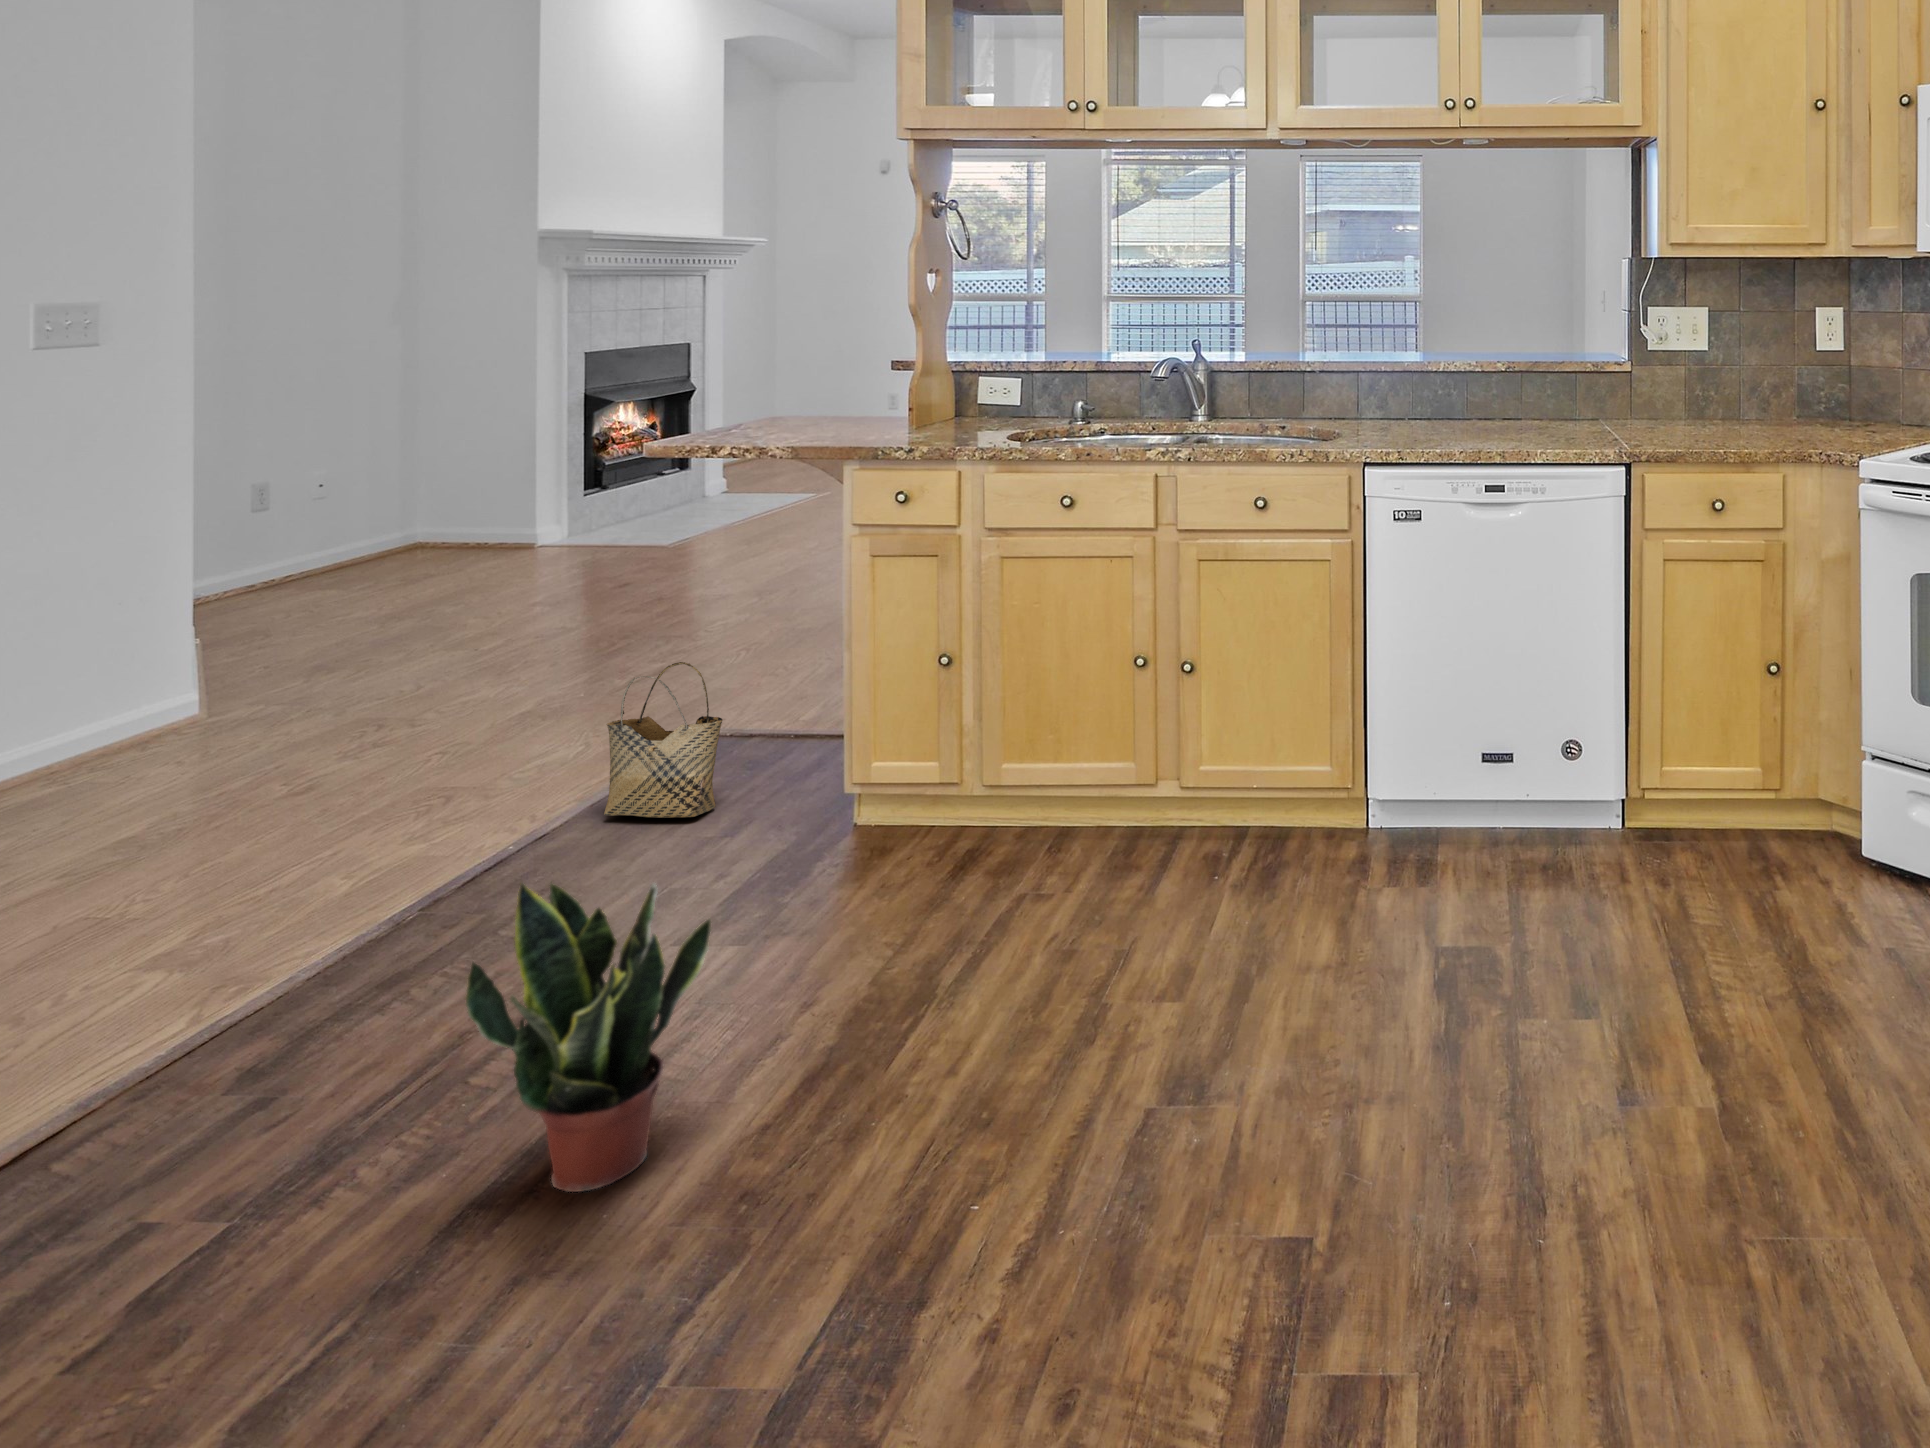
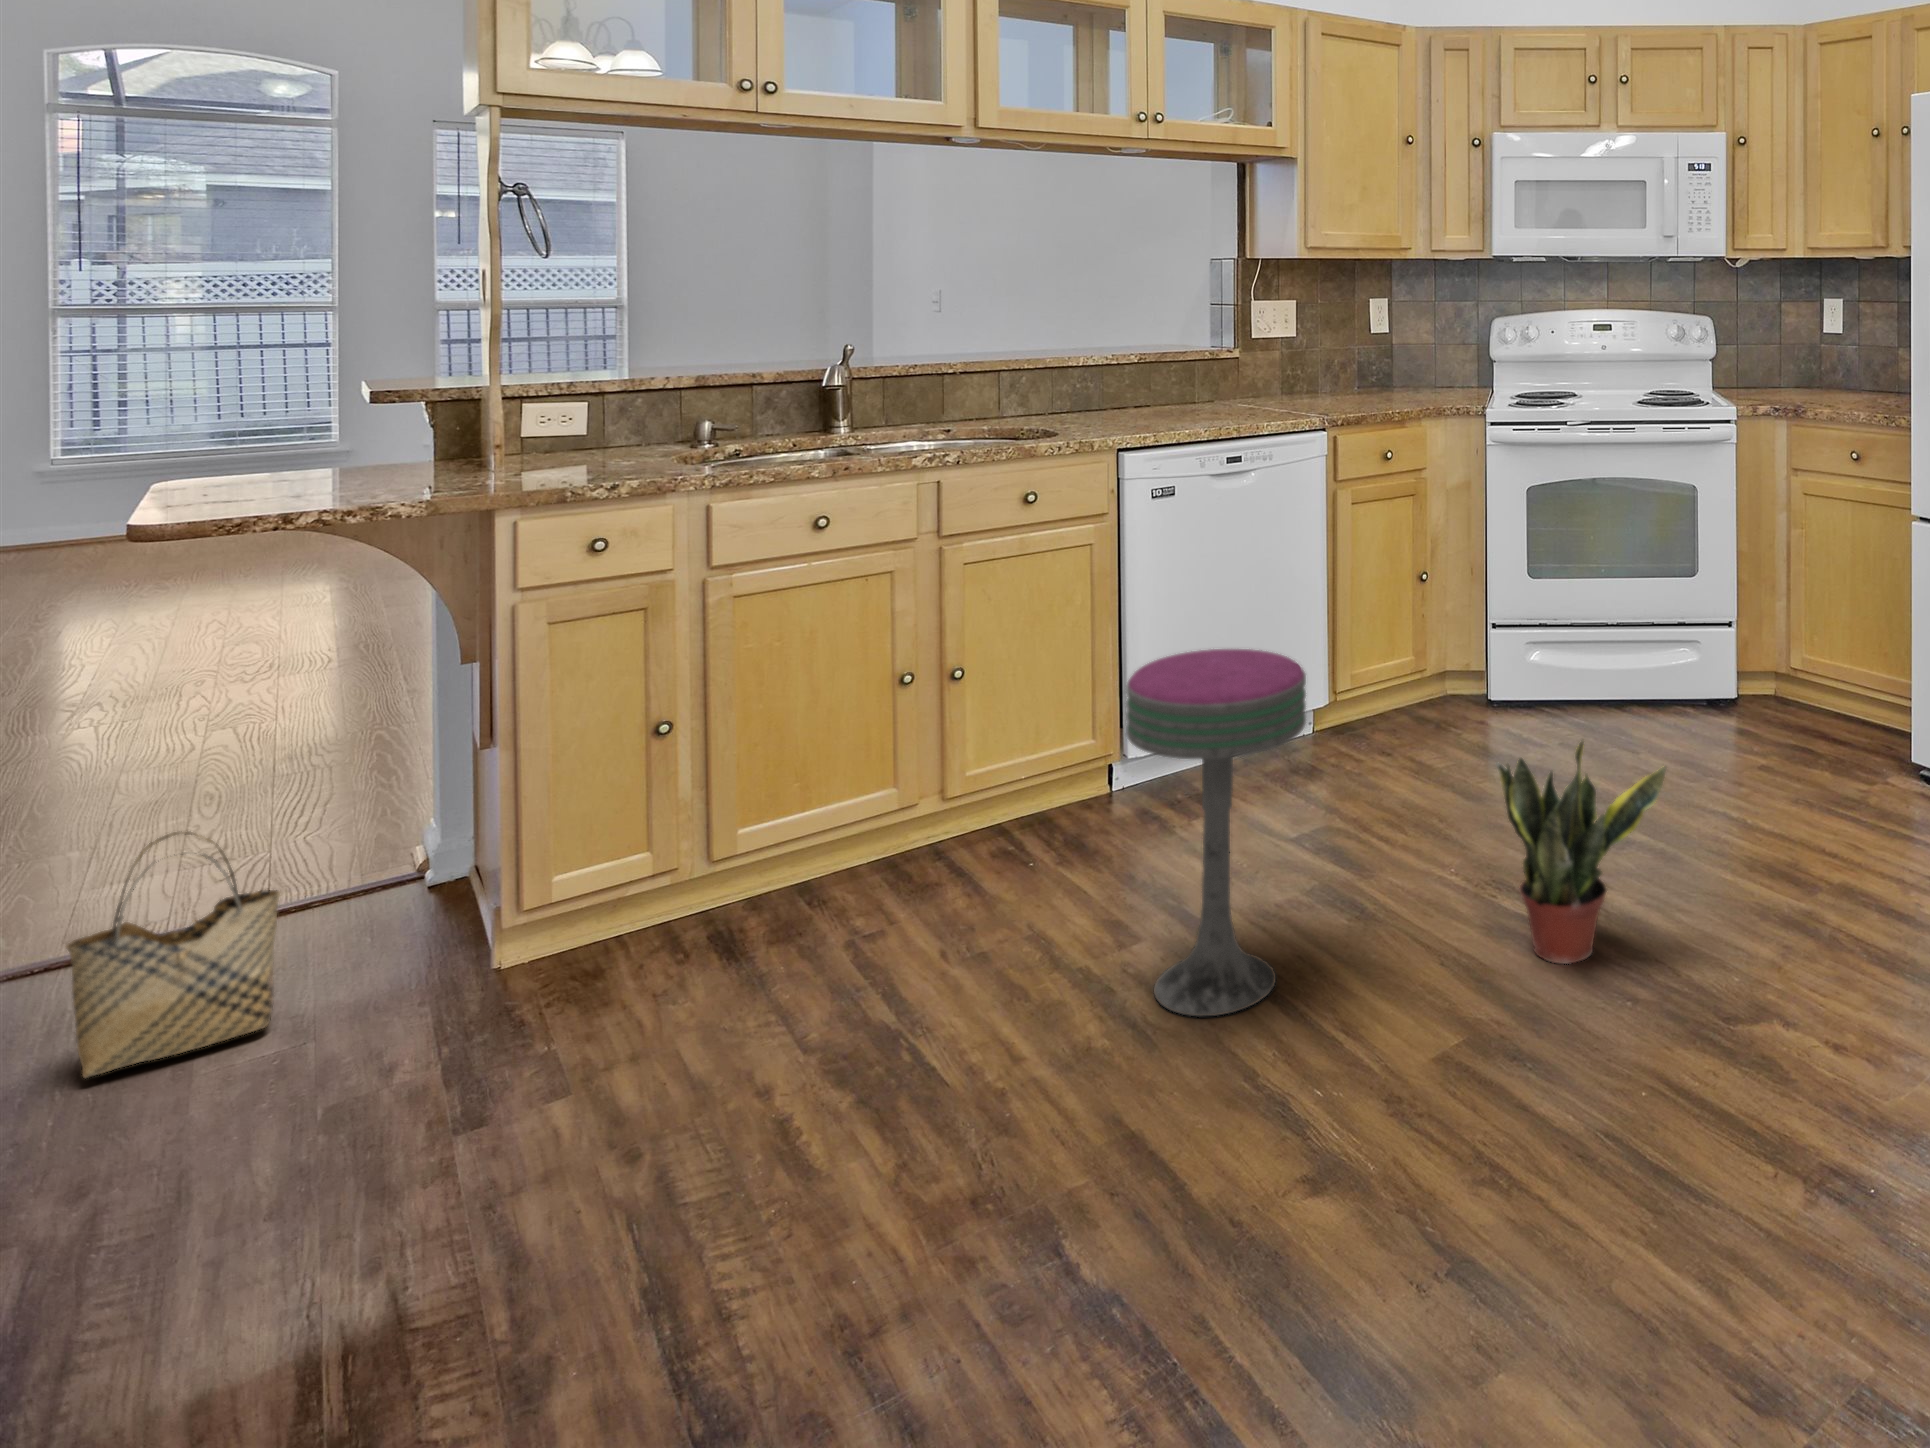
bar stool: none [1004,686,1211,1119] -> present [1126,649,1306,1016]
potted plant: present [466,883,711,1192] -> present [1496,741,1666,964]

